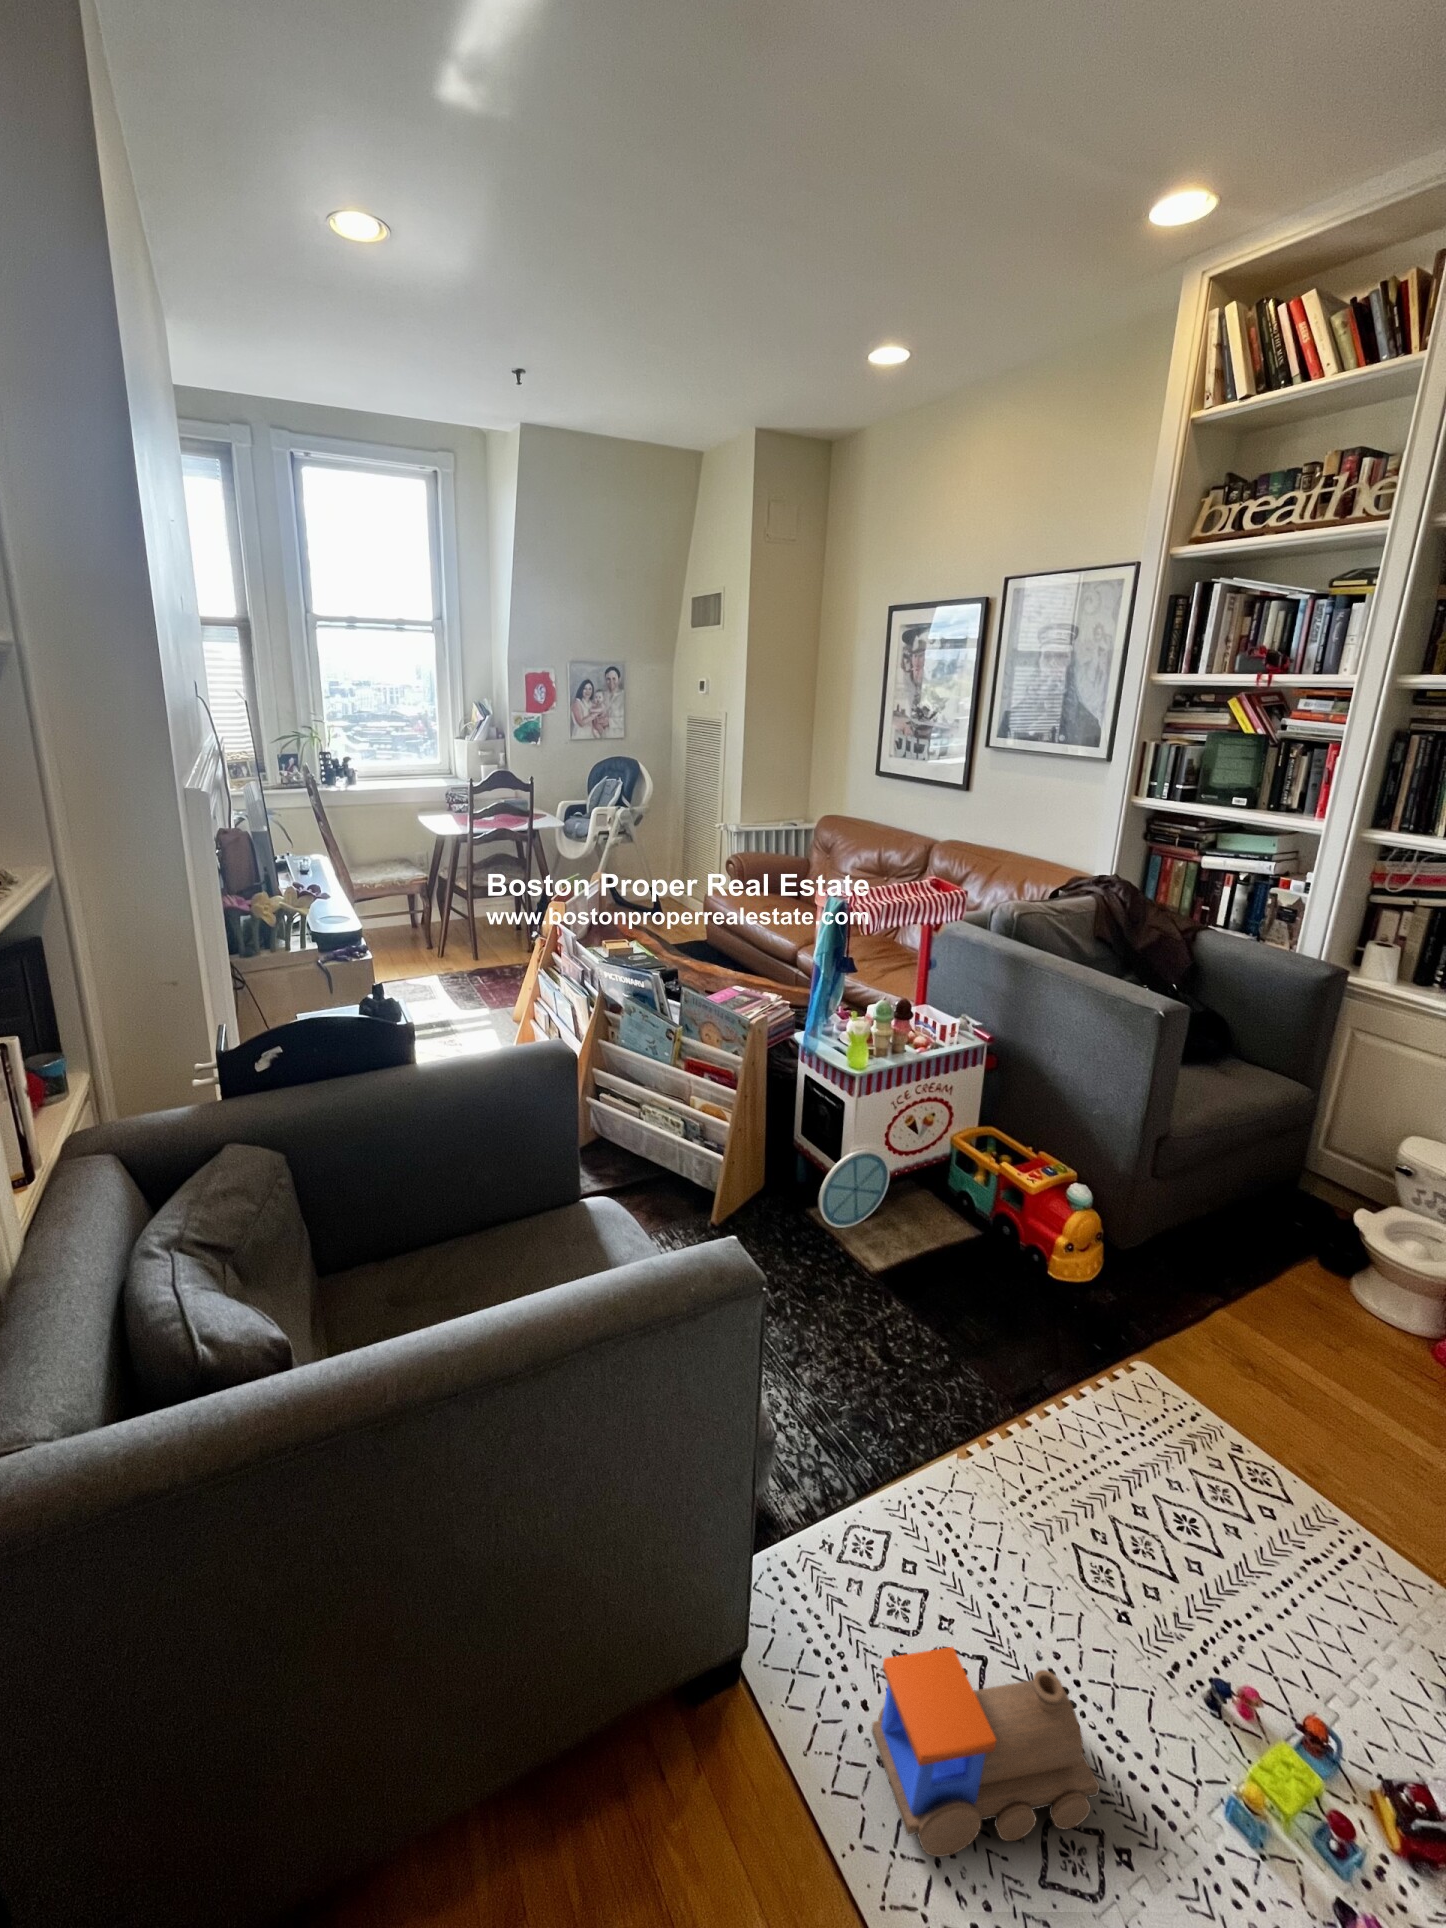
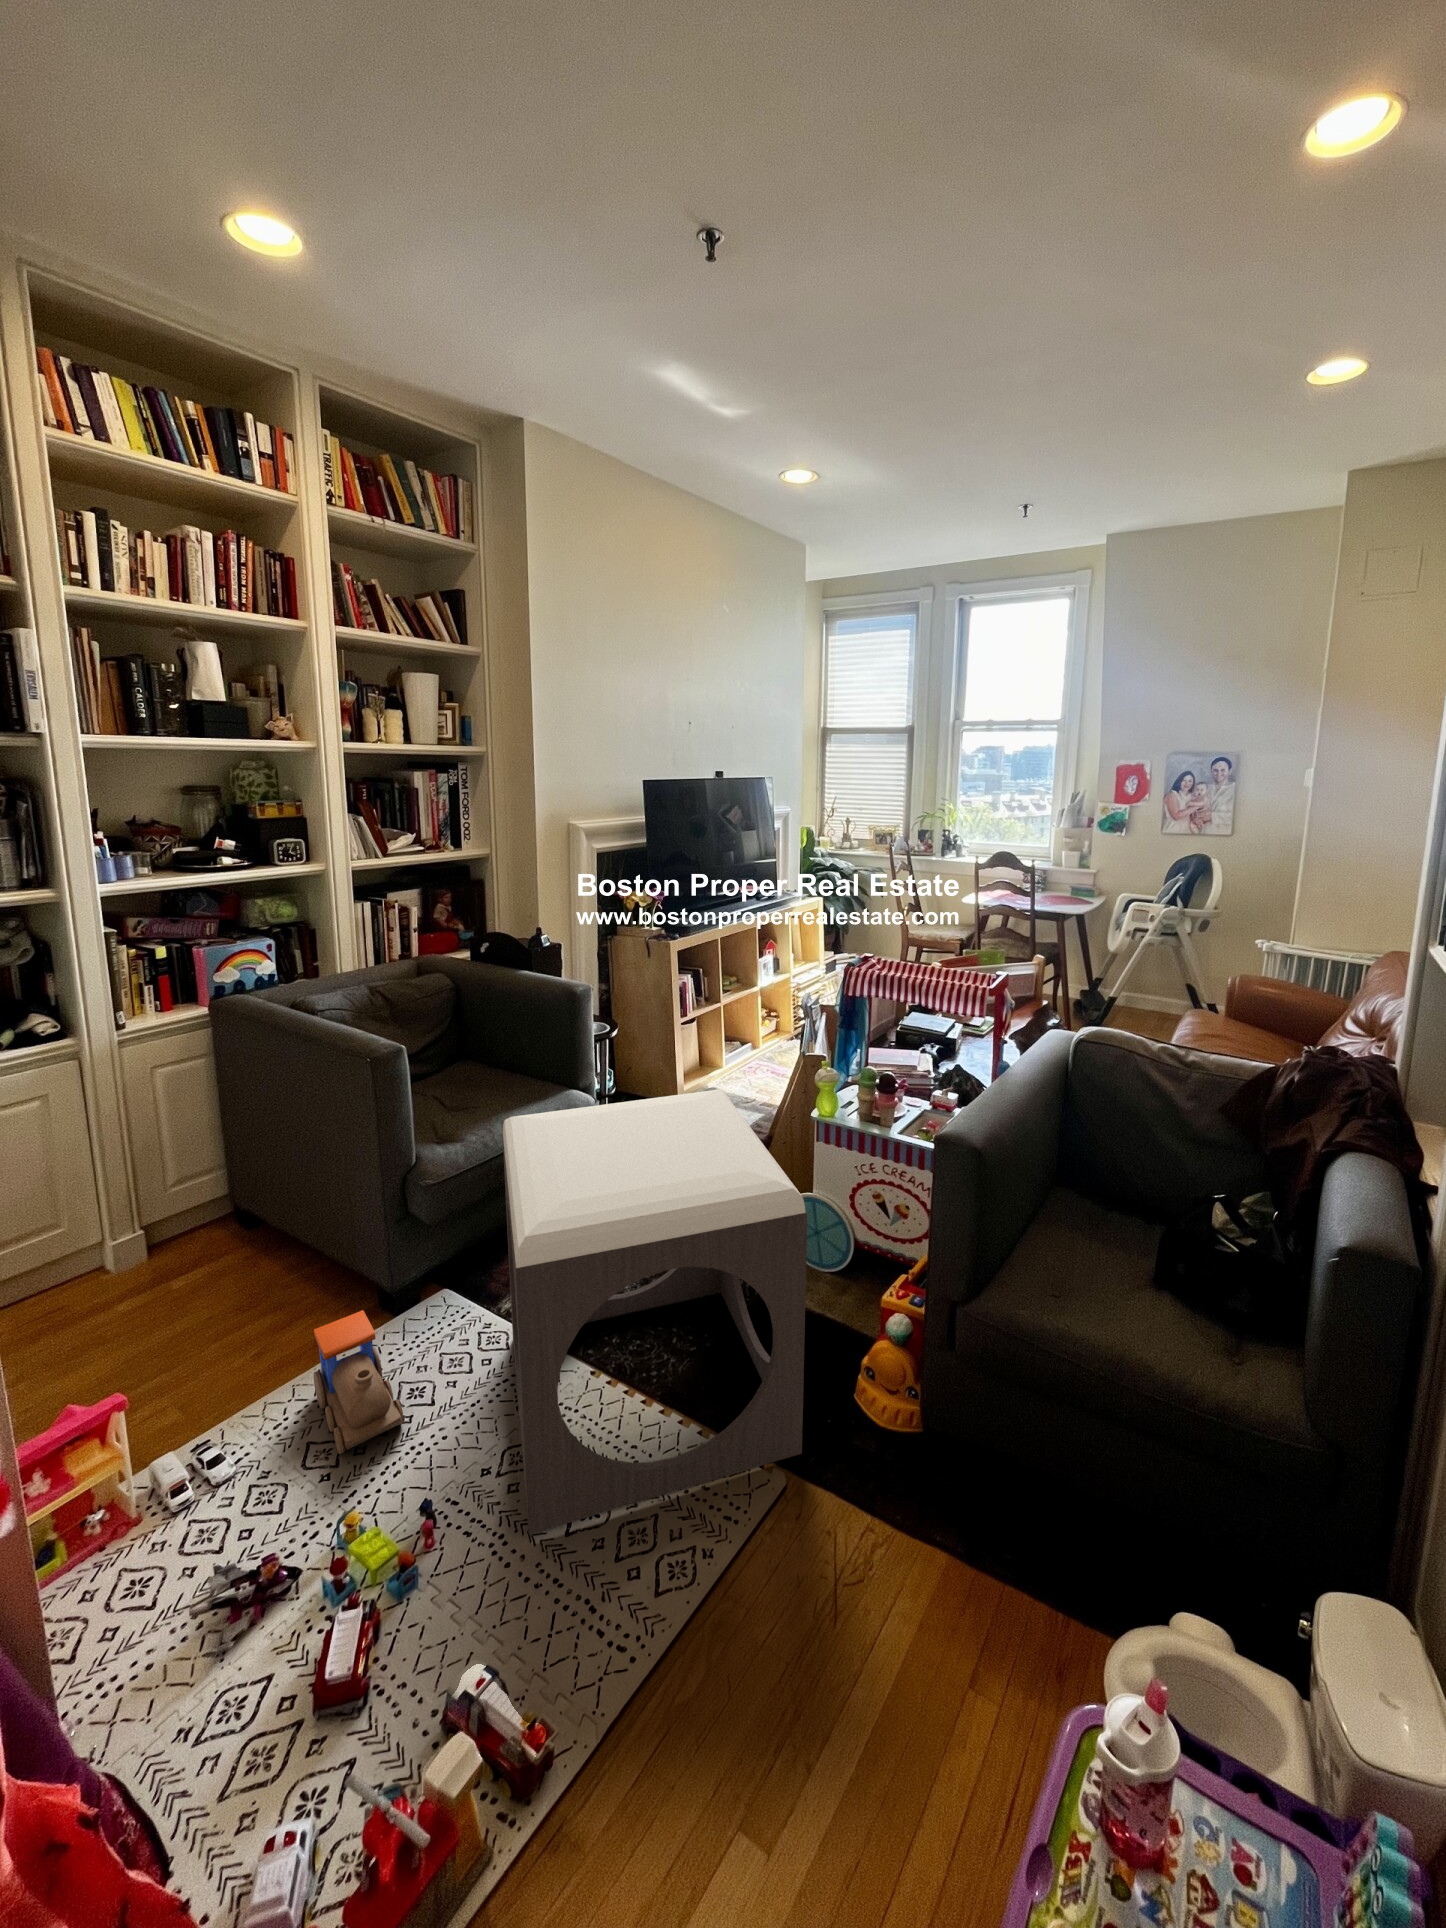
footstool: none [862,1063,1310,1592] -> present [502,1089,807,1535]

